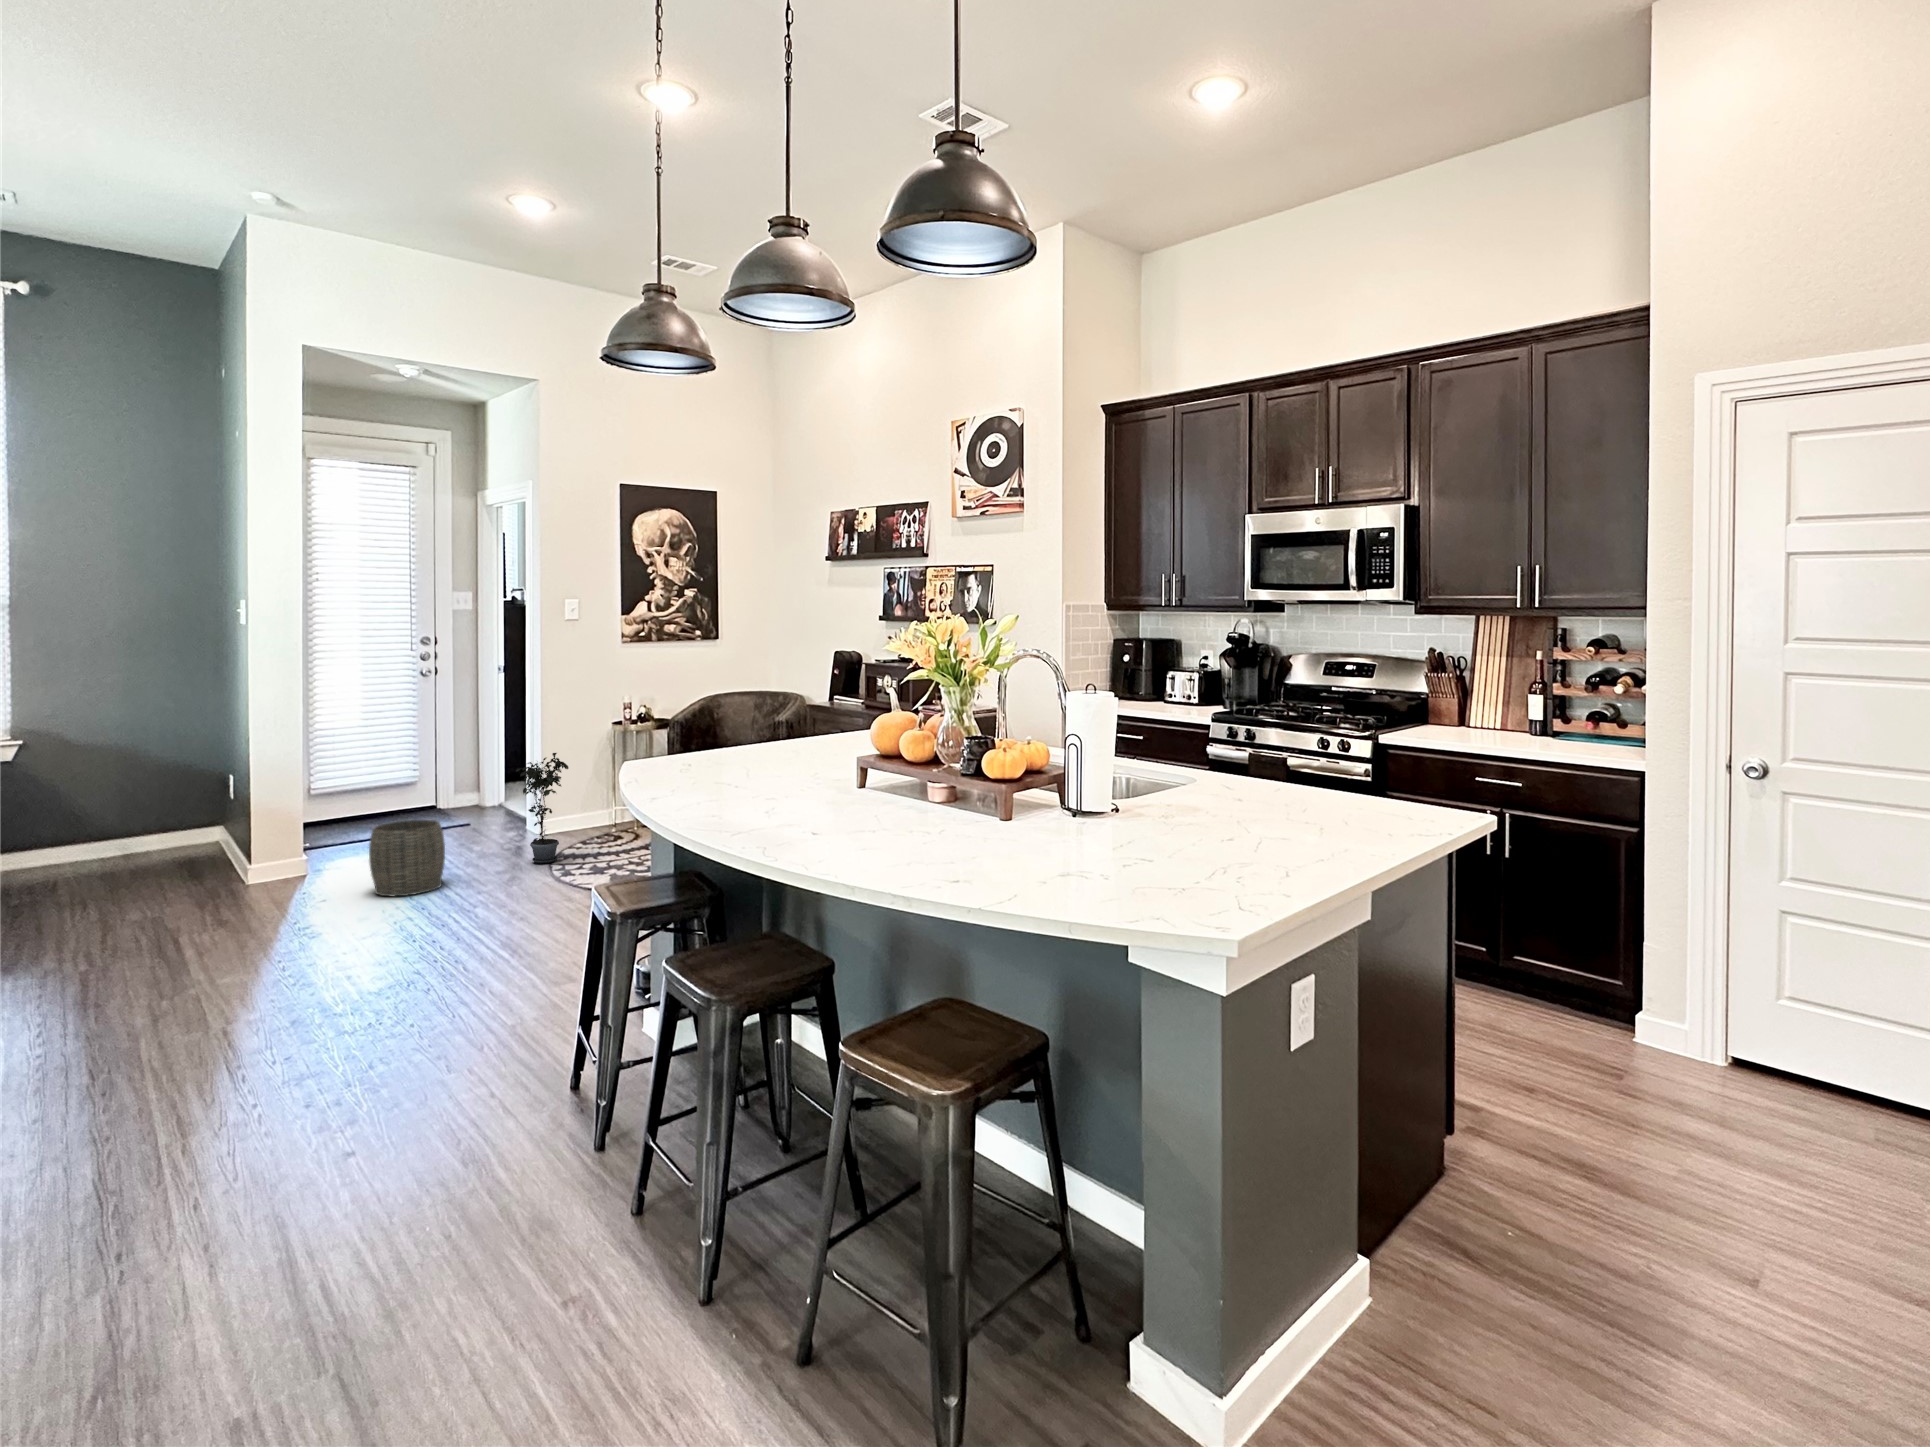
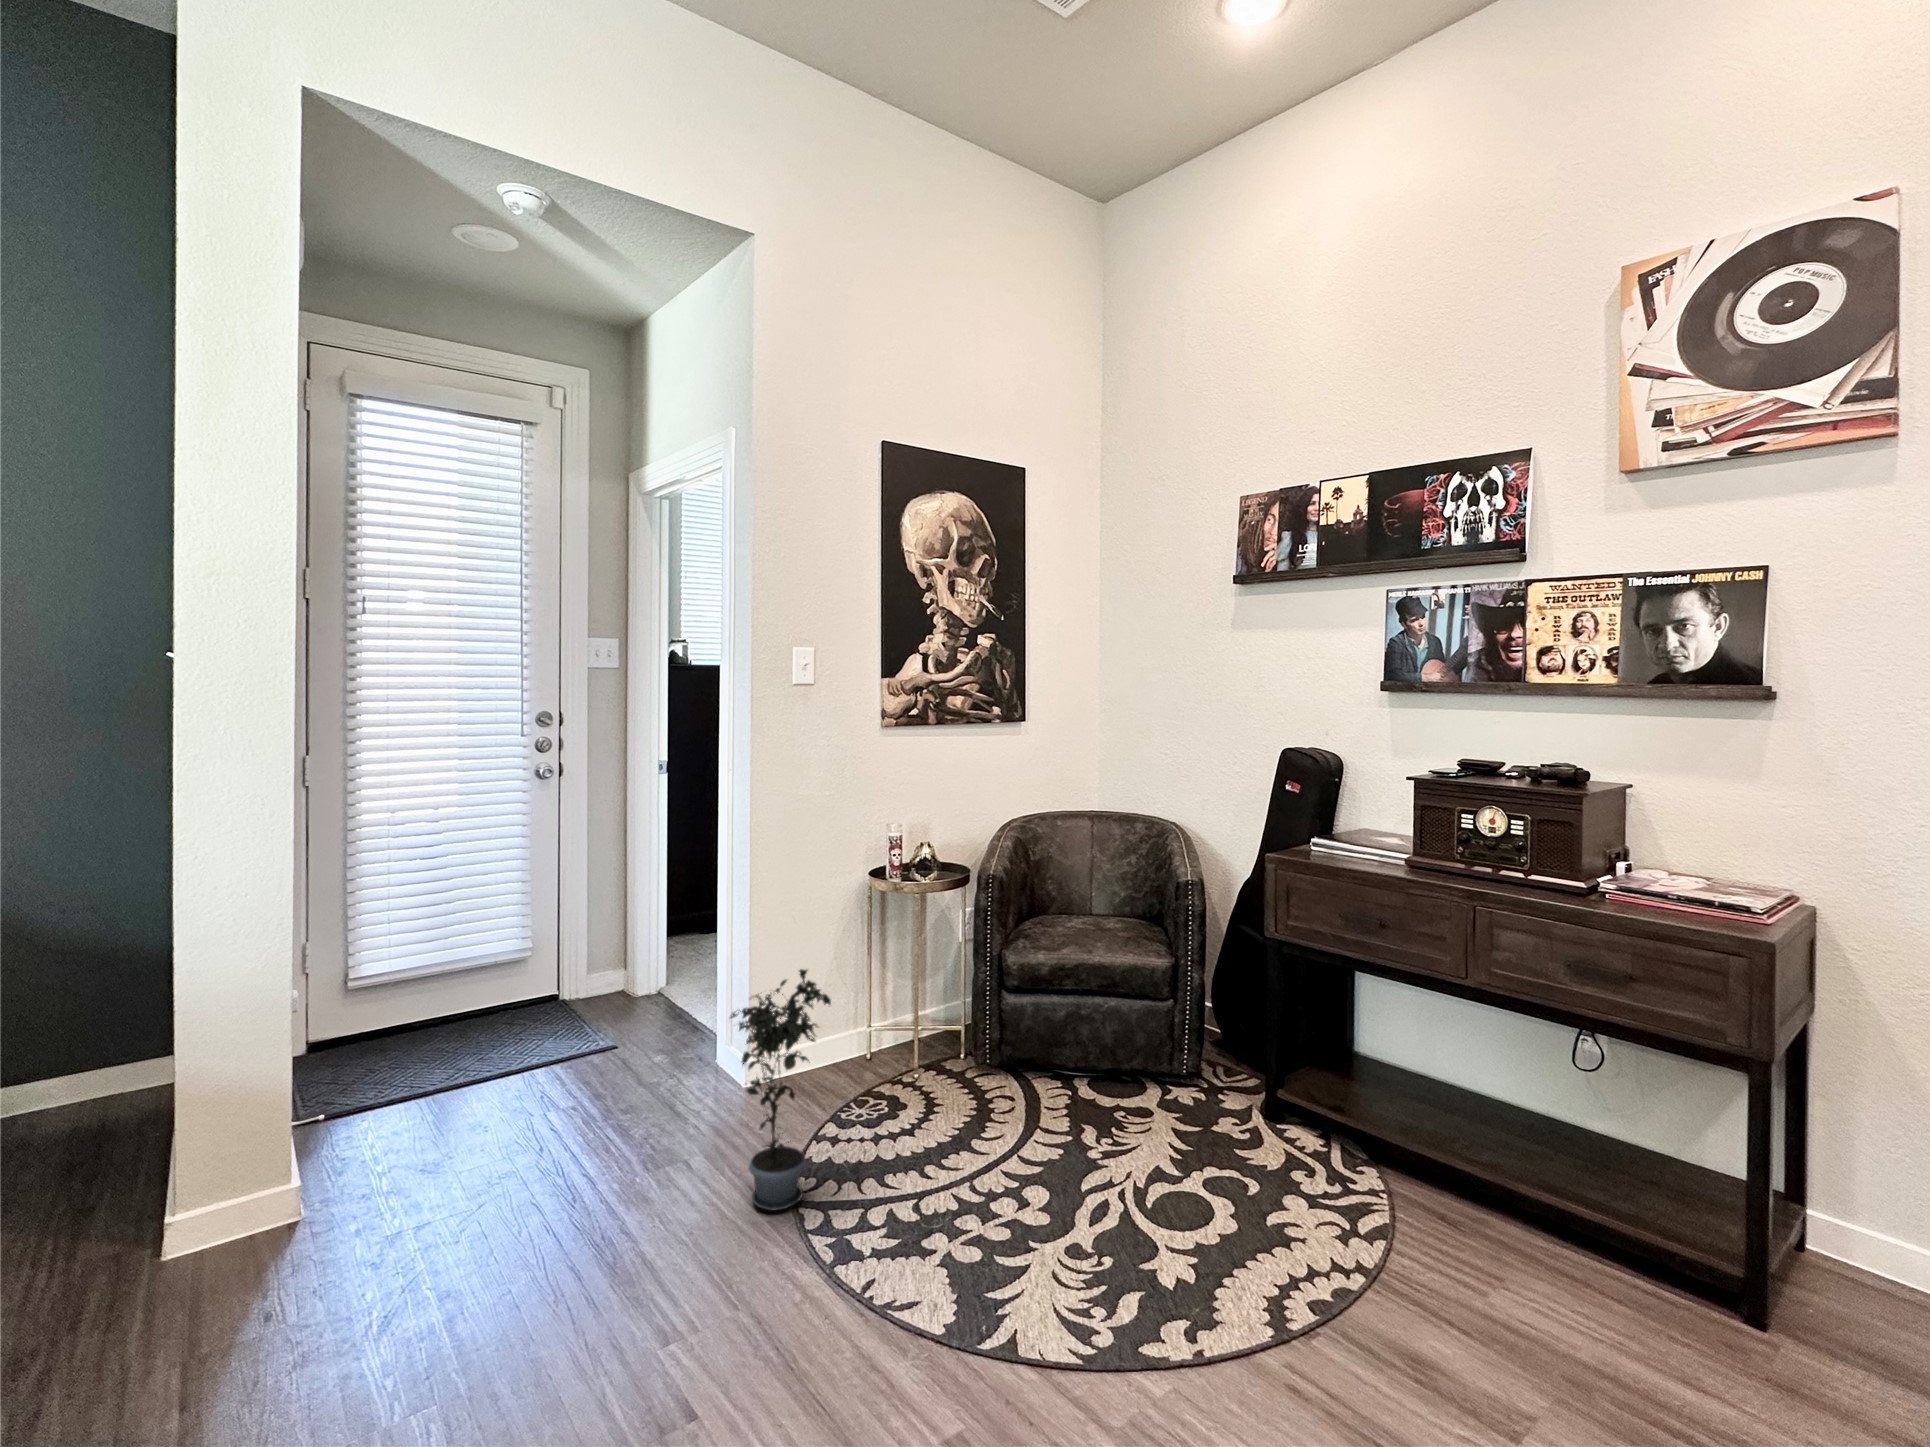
woven basket: present [369,820,445,896] -> none [408,1142,579,1371]

